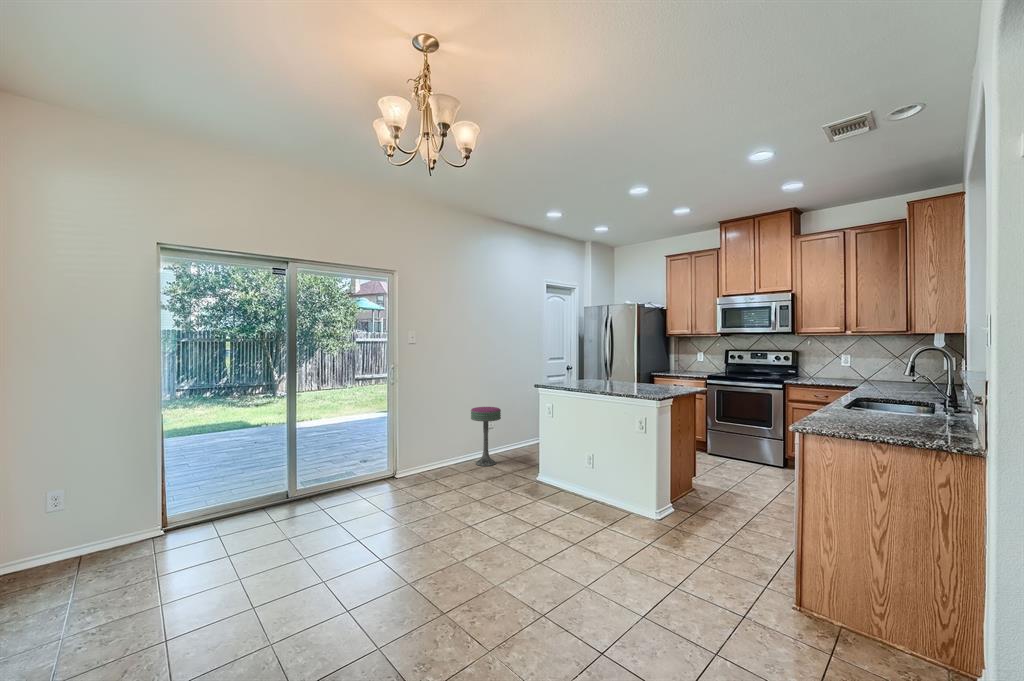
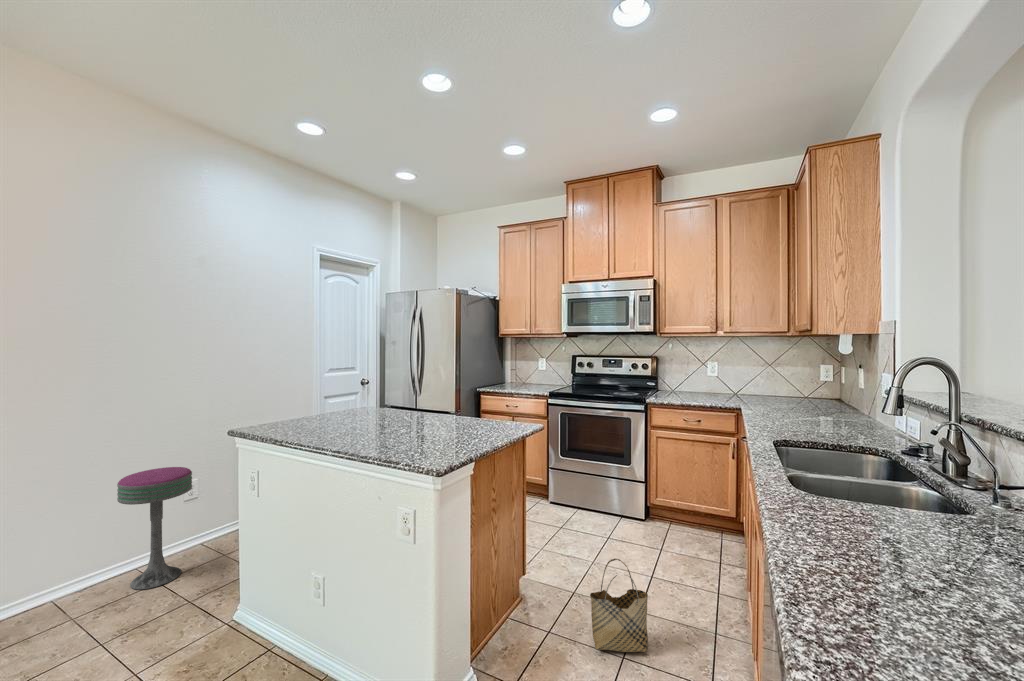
woven basket: none [737,462,774,510] -> present [590,559,648,652]

